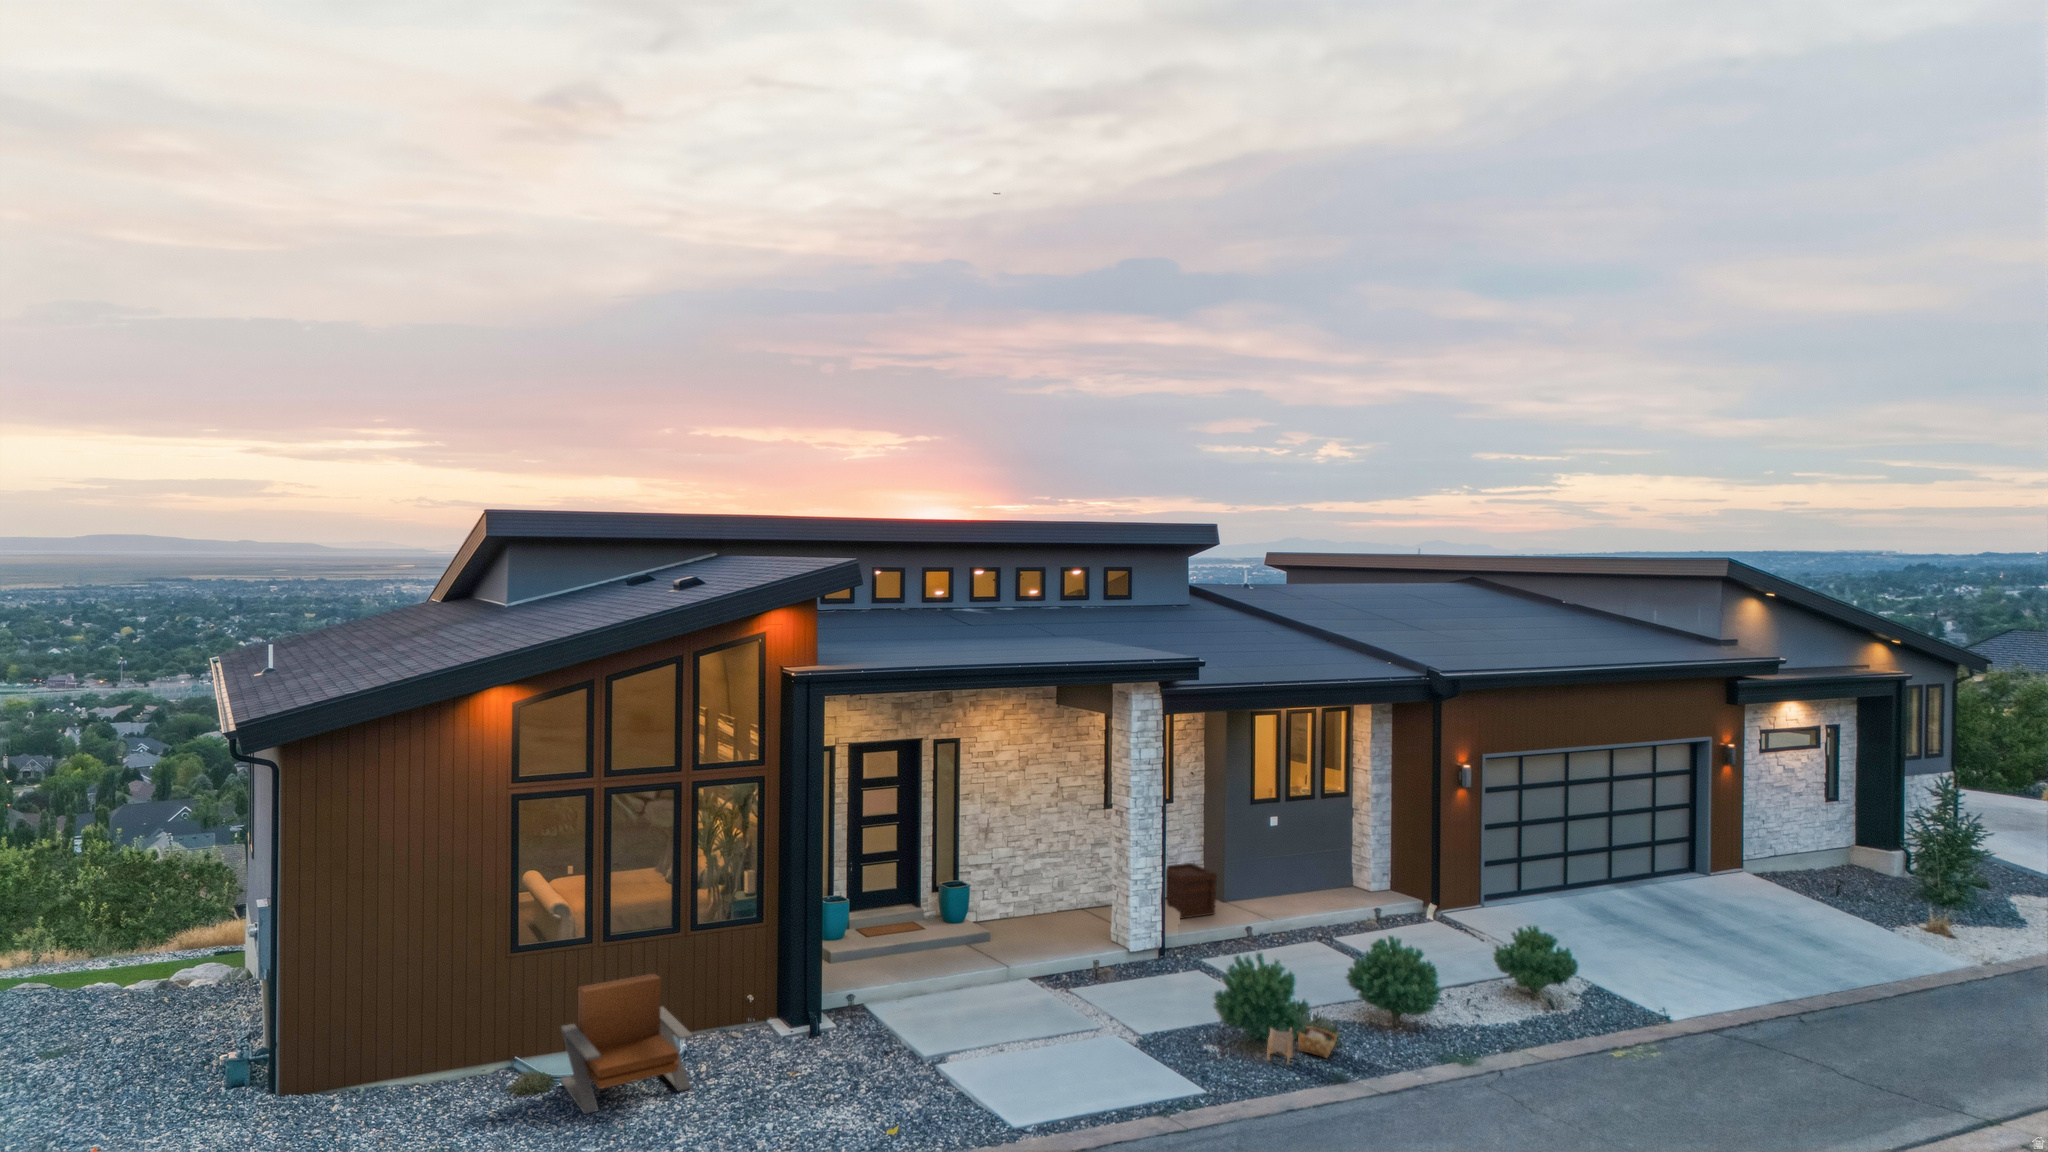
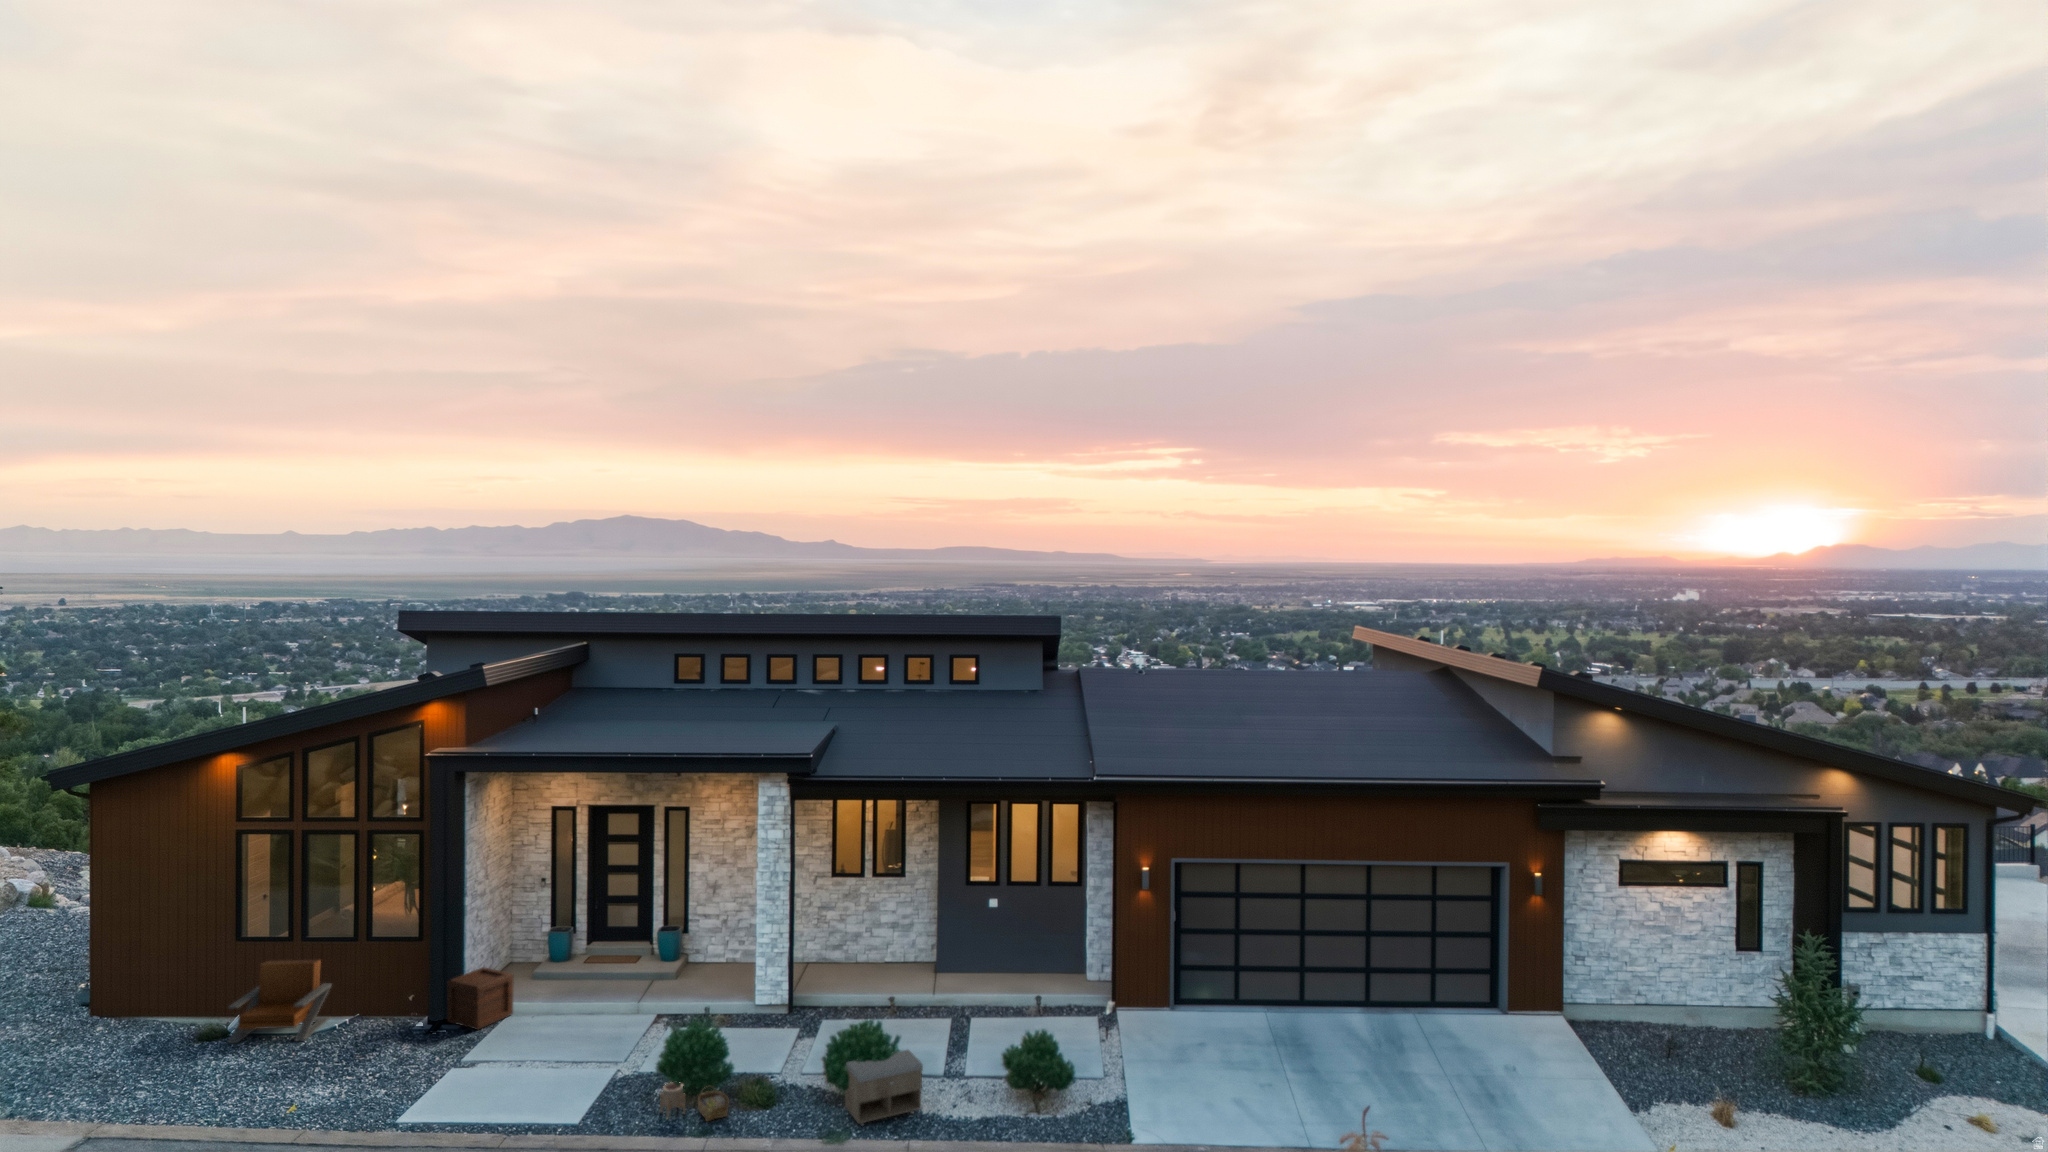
wooden crate: present [1166,863,1217,919] -> present [447,967,514,1029]
storage bench: none [1412,950,1474,1031] -> present [845,1050,923,1125]

